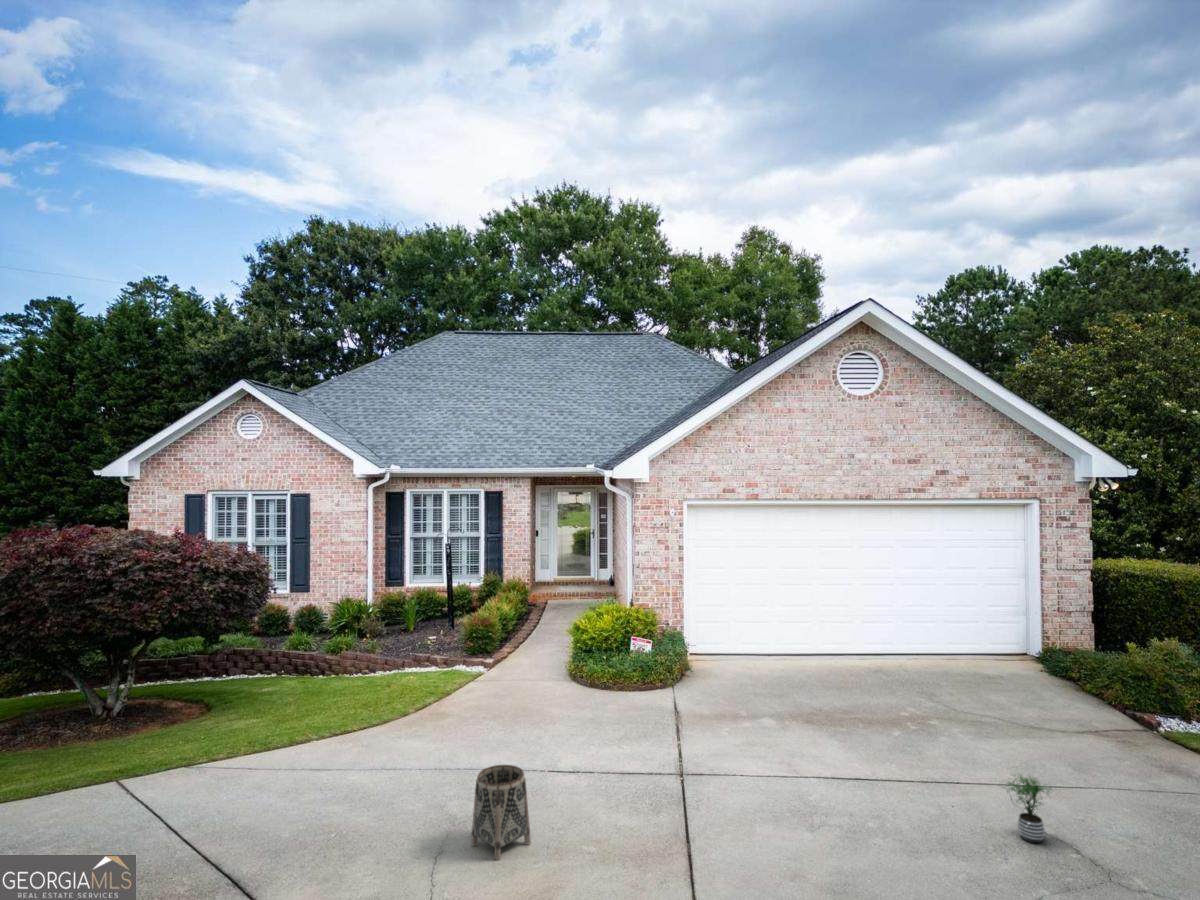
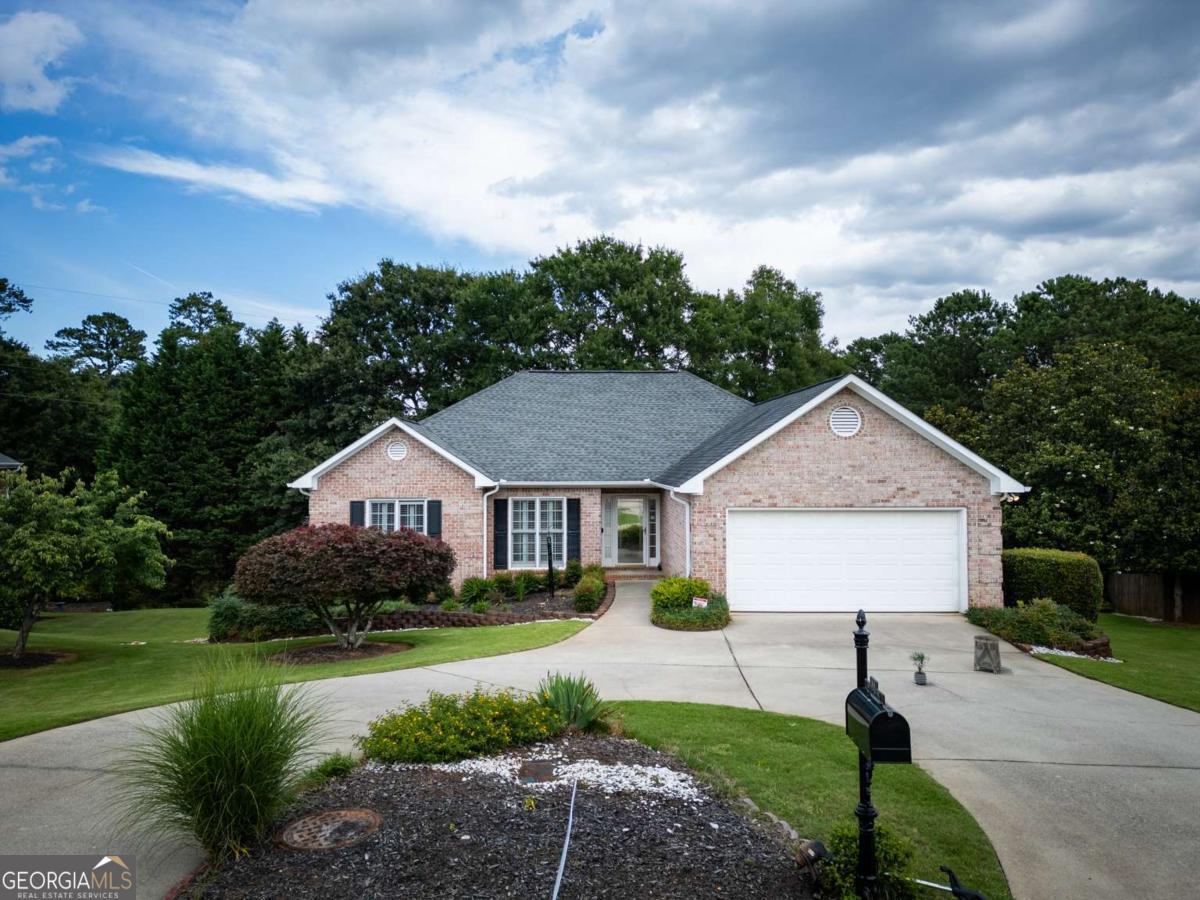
basket: present [471,765,531,860] -> present [974,635,1002,674]

